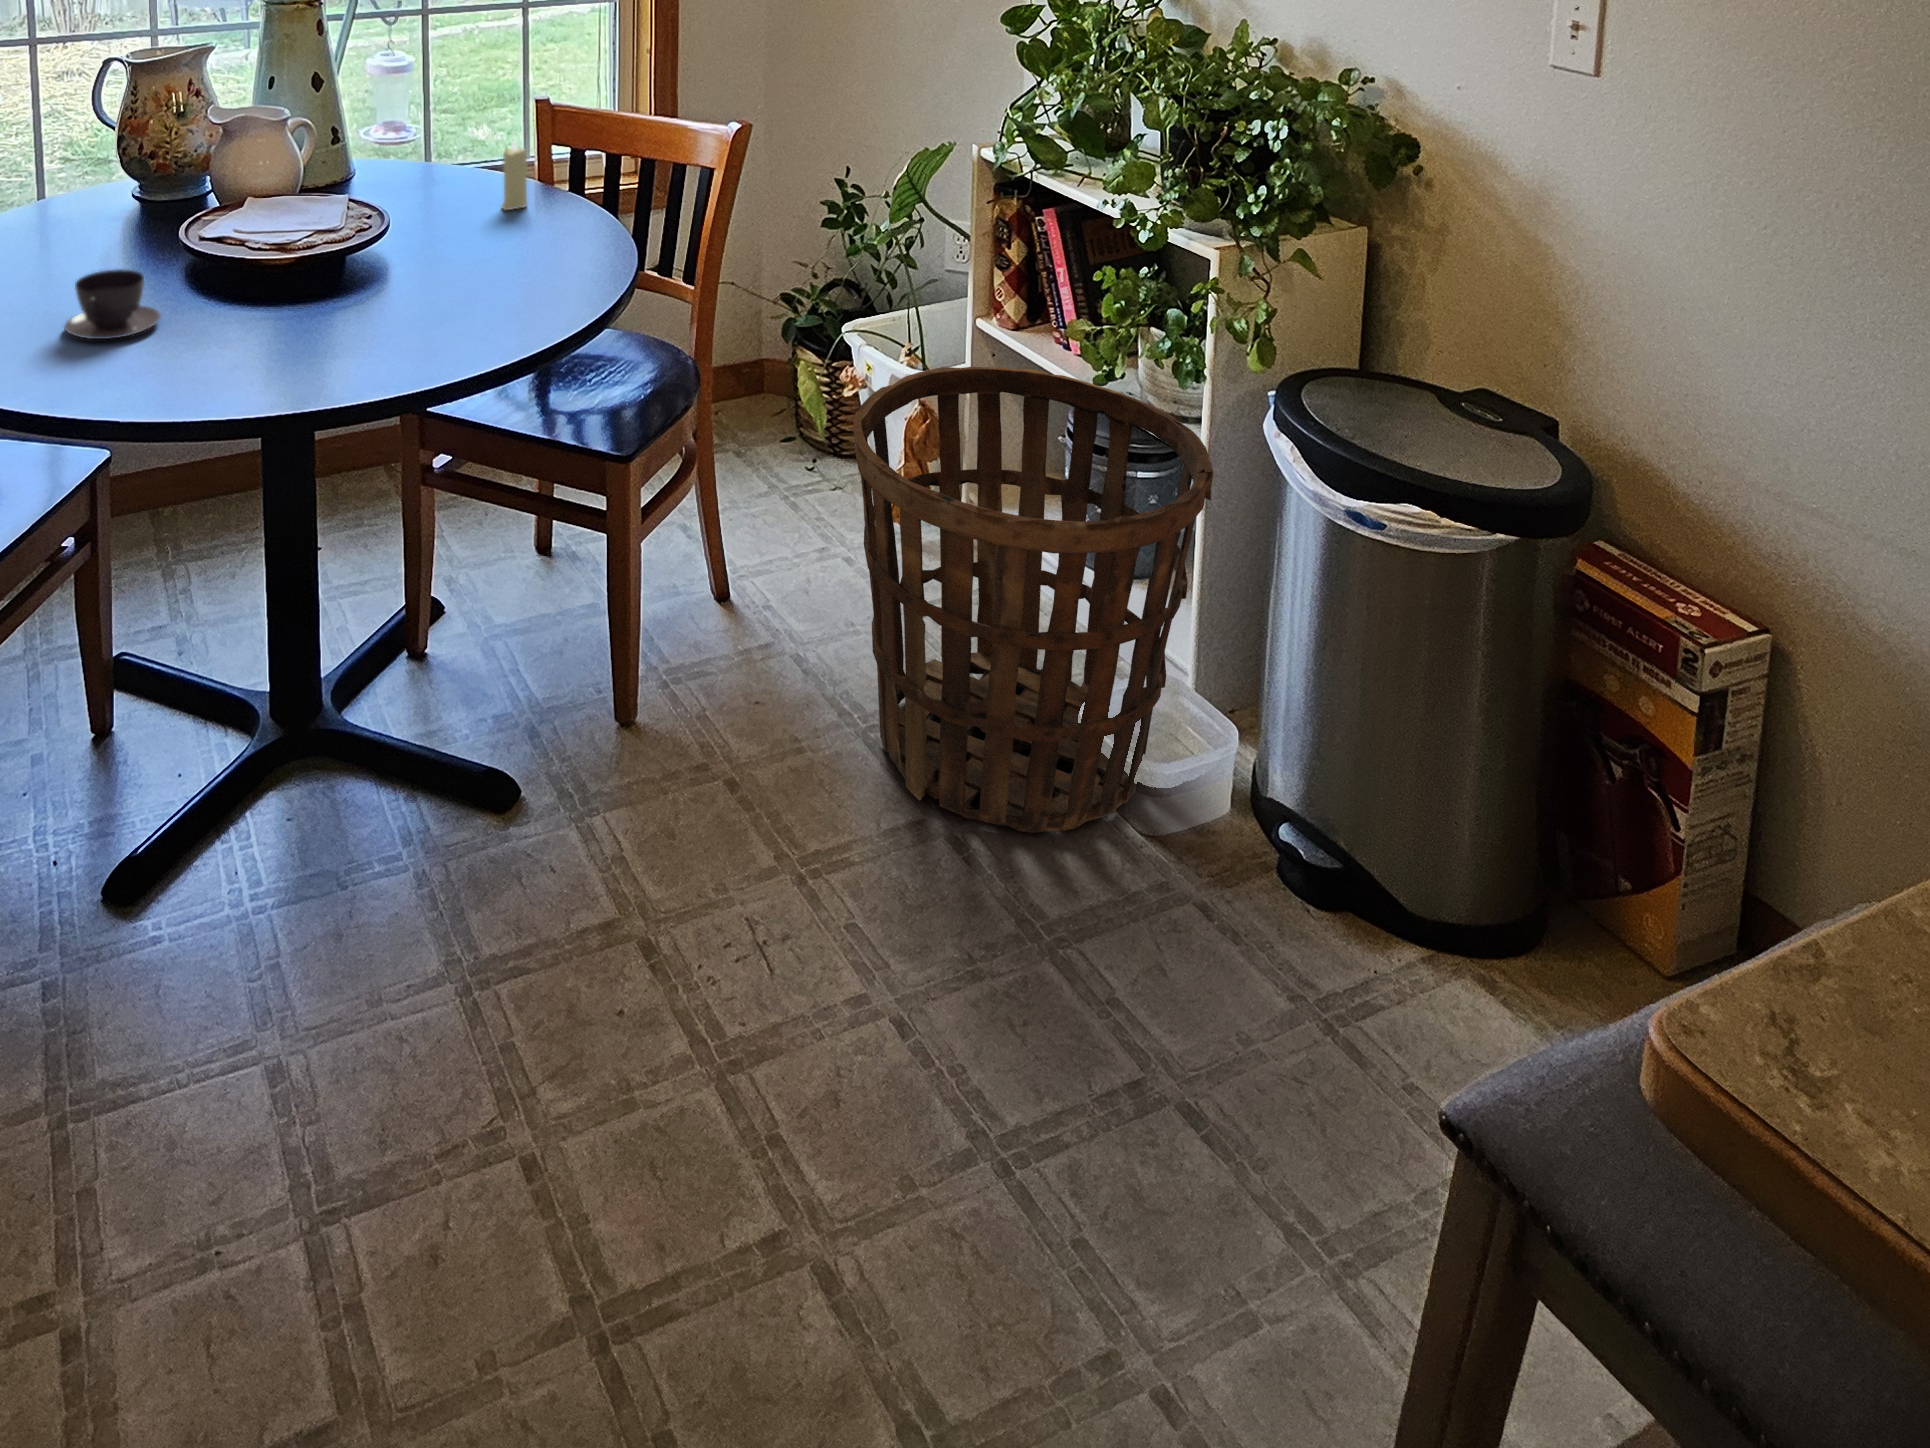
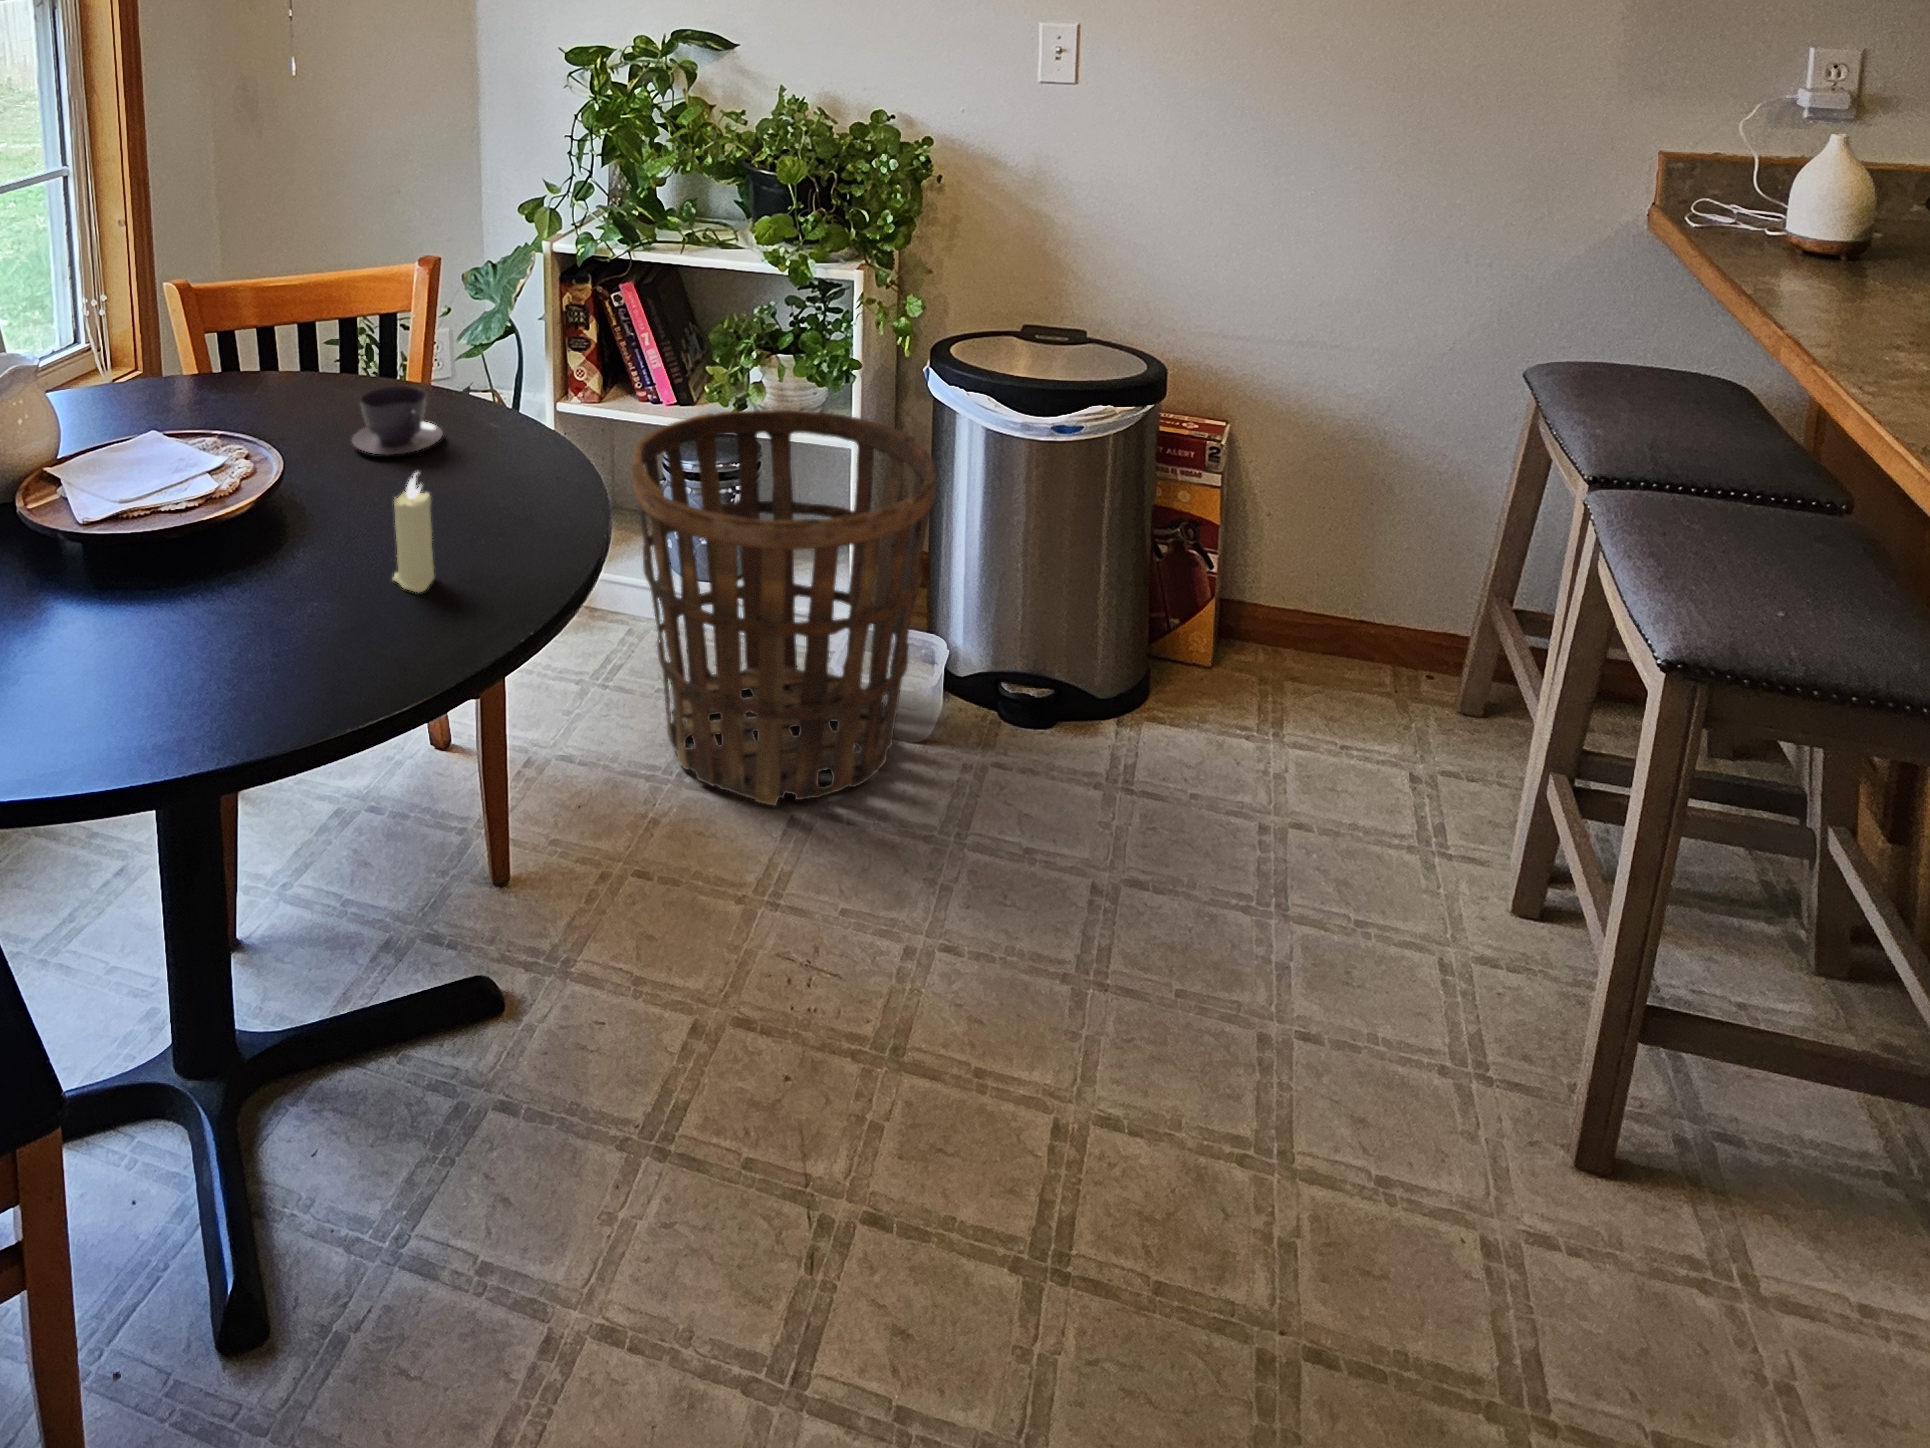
candle: present [502,139,528,210] -> present [393,473,434,592]
teacup: present [65,269,160,339] -> present [352,386,443,454]

